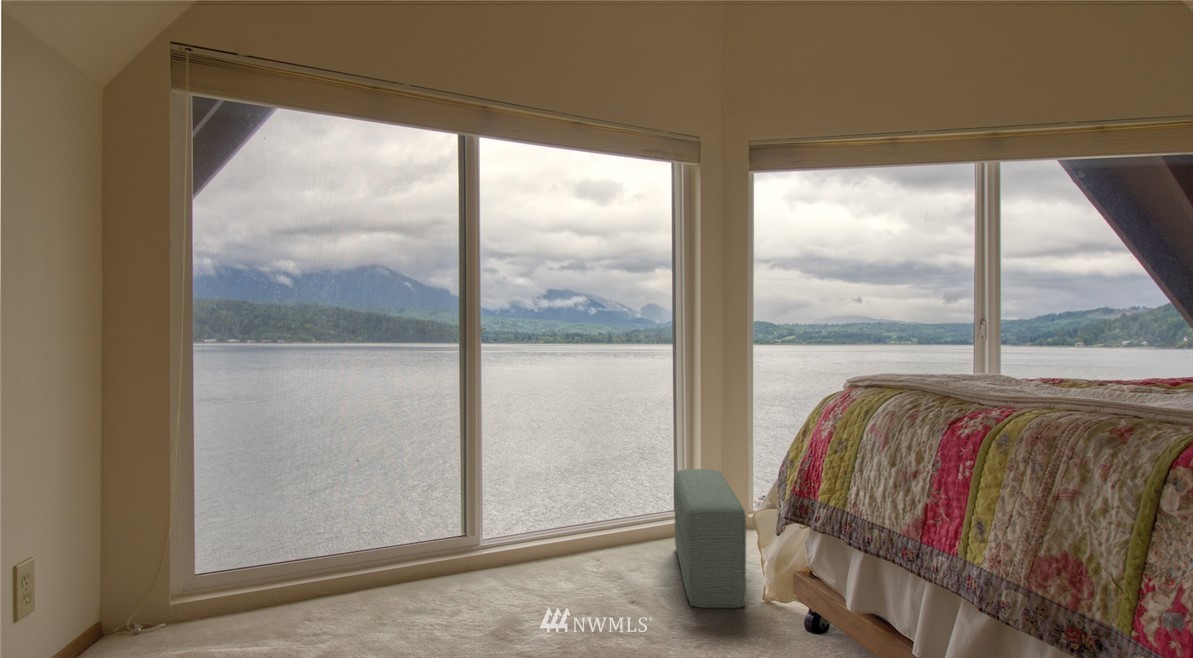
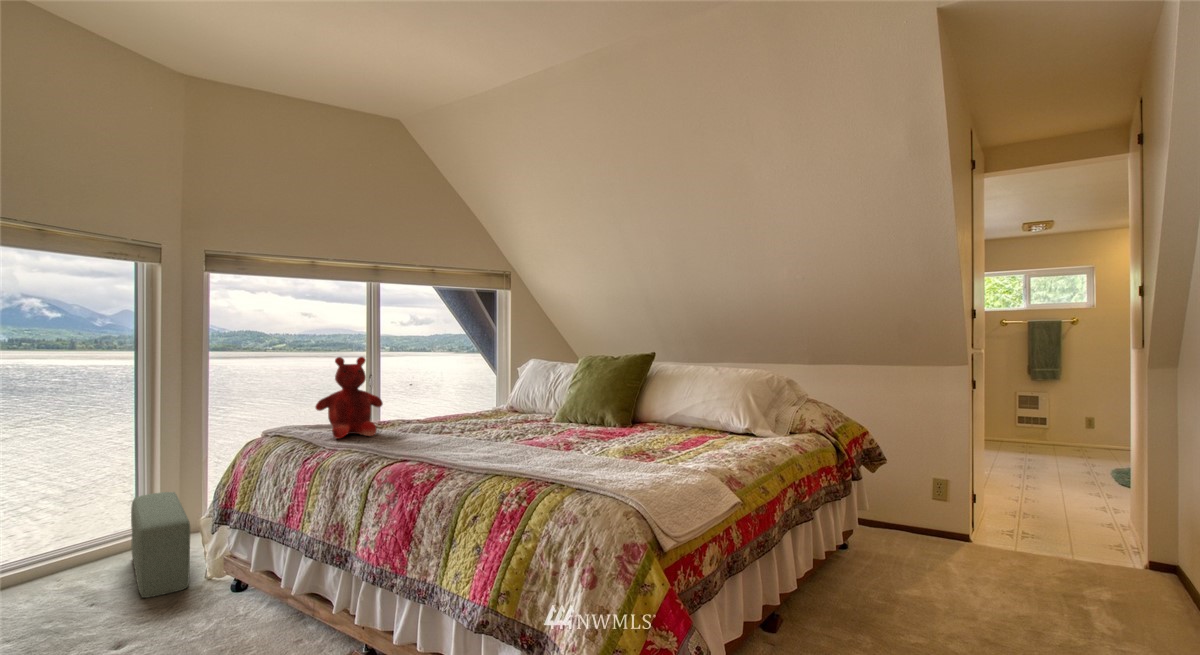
teddy bear: none [946,245,1083,393] -> present [315,357,383,439]

